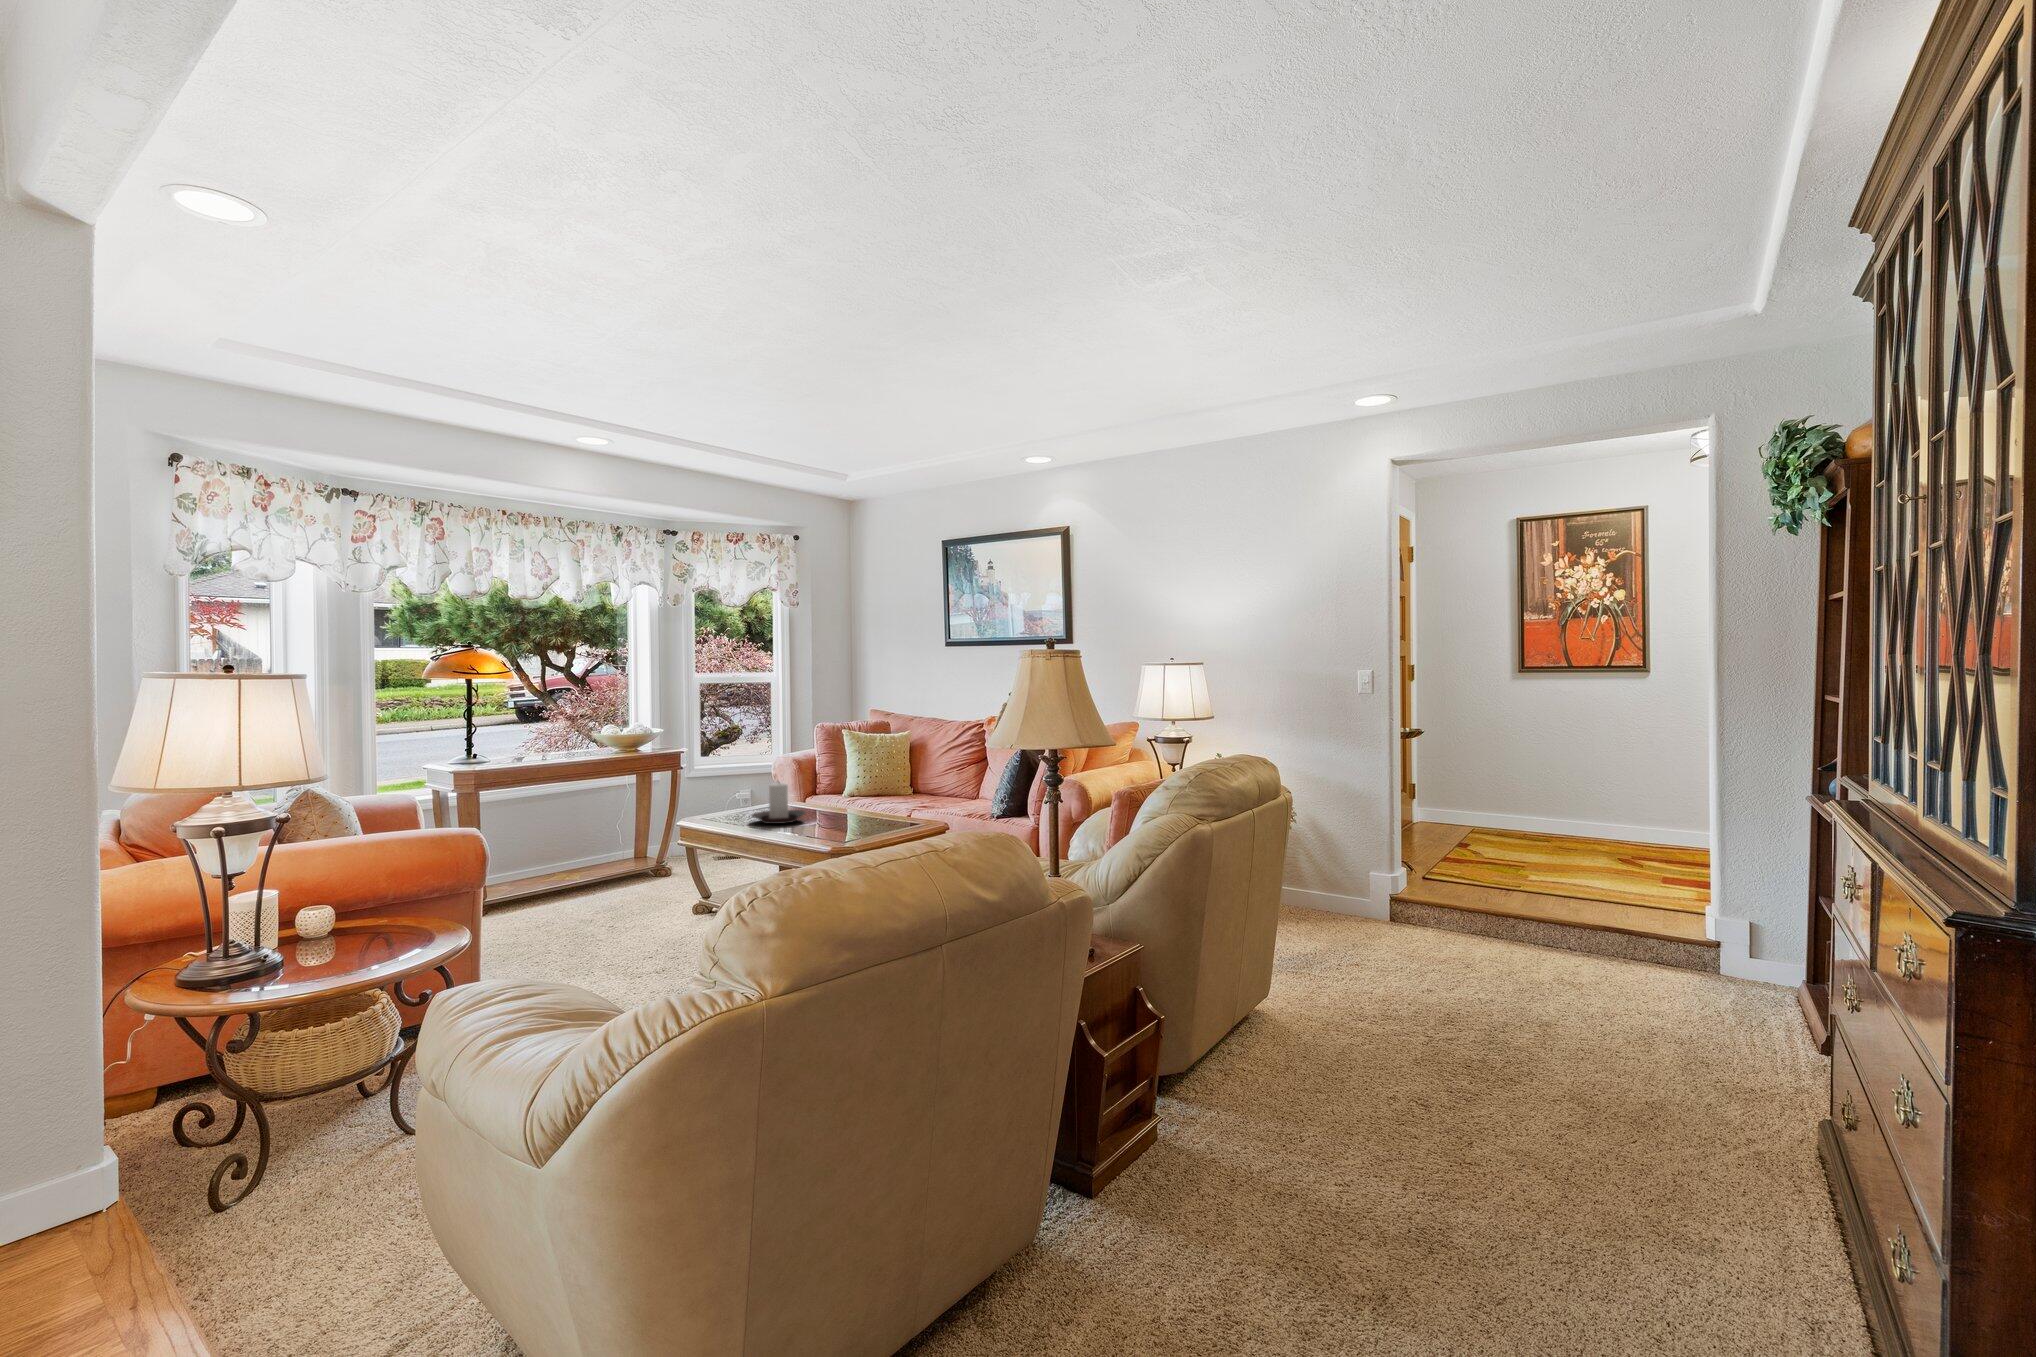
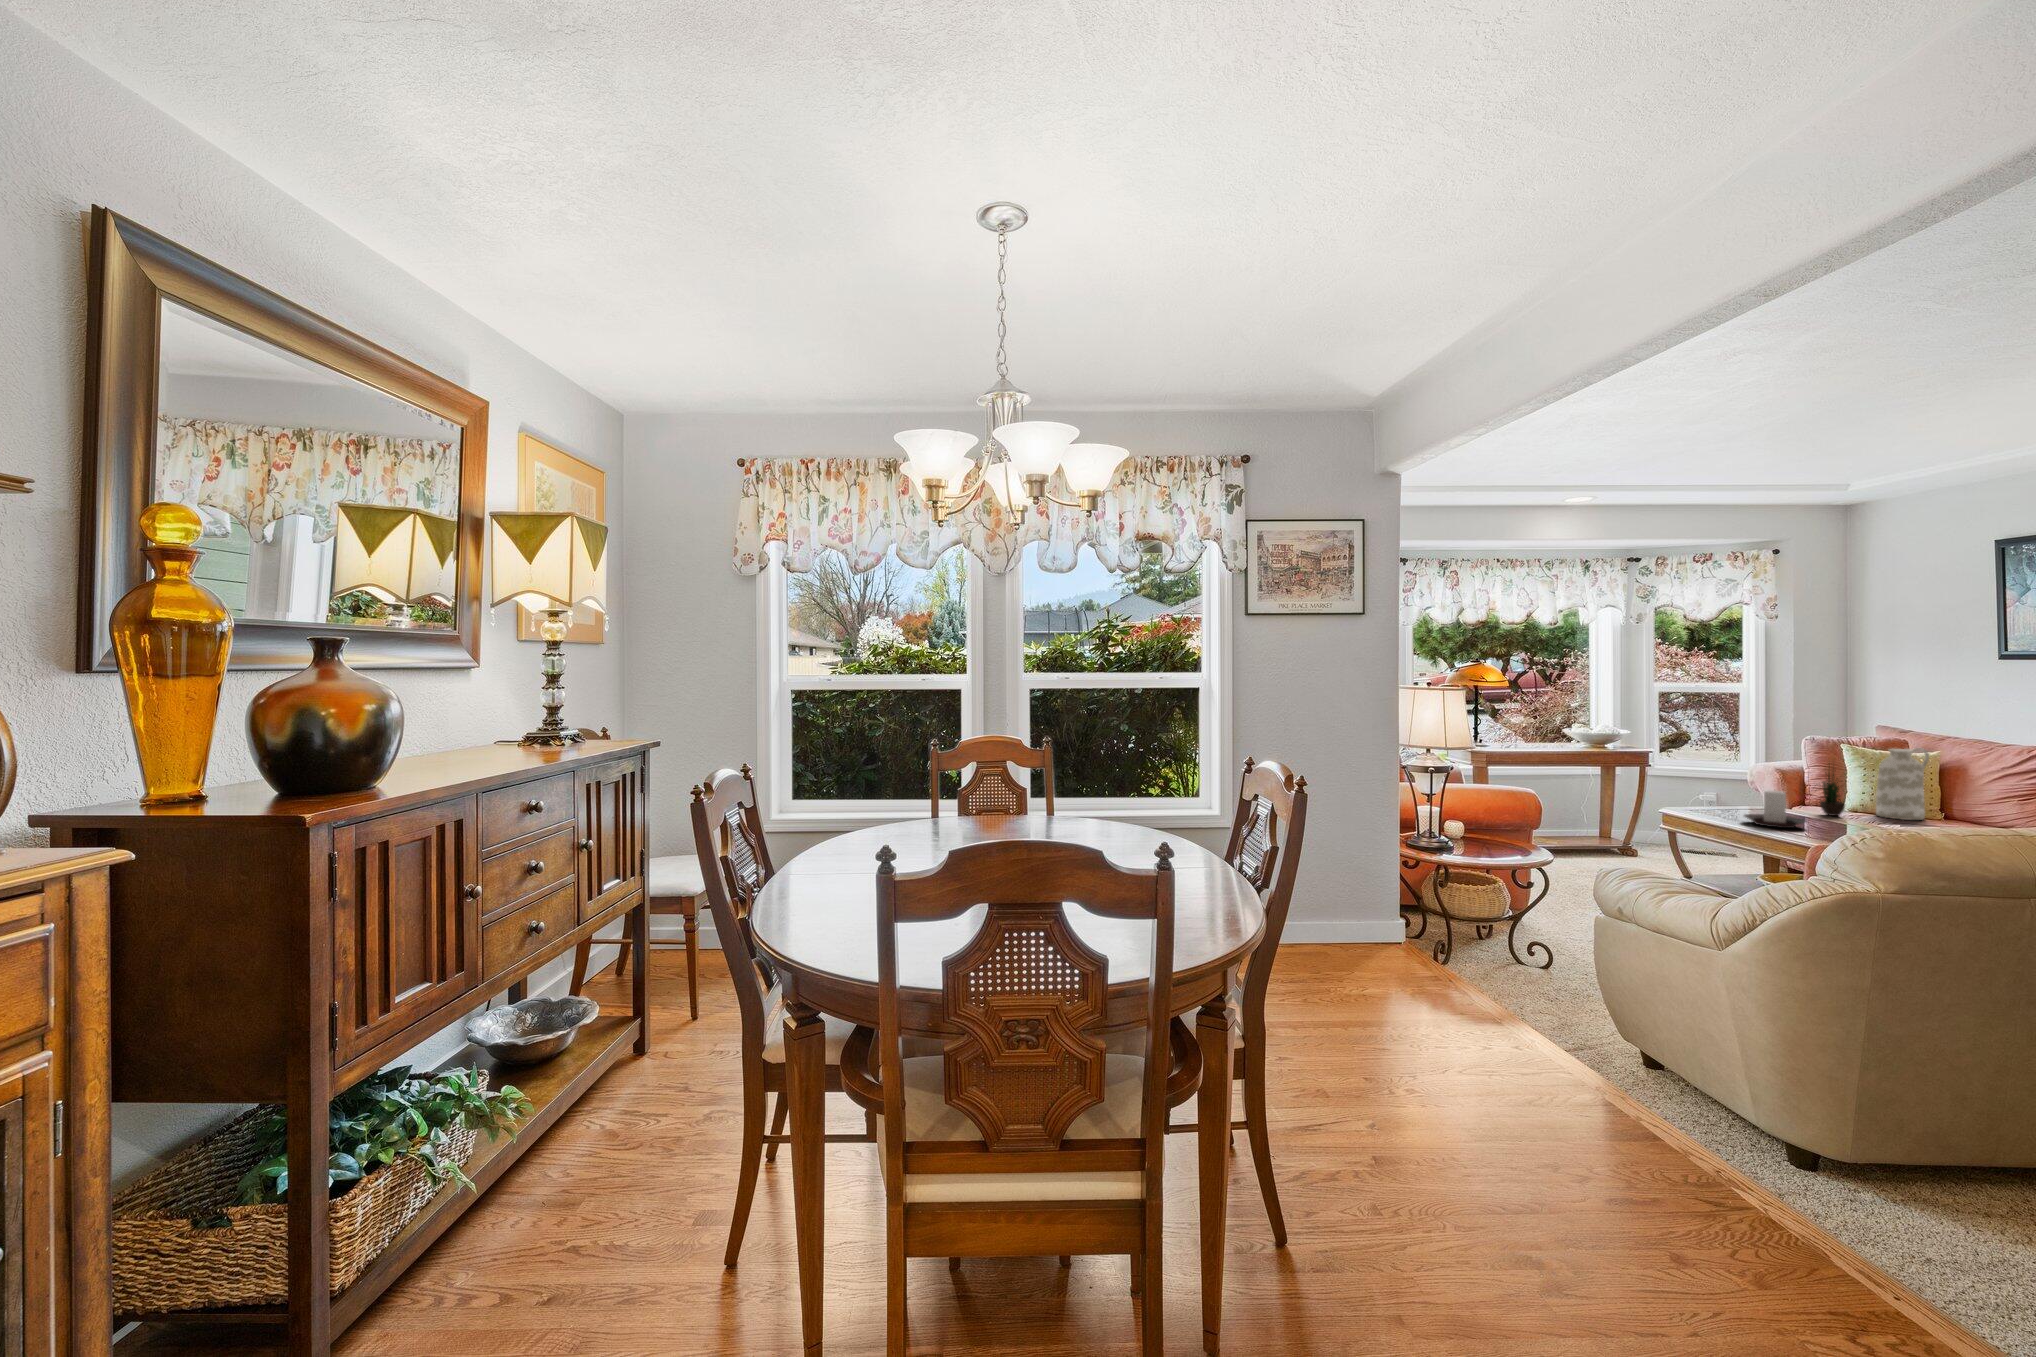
vase: none [867,729,903,800] -> present [1876,748,1929,820]
potted plant: none [815,737,847,804] -> present [1820,773,1845,816]

